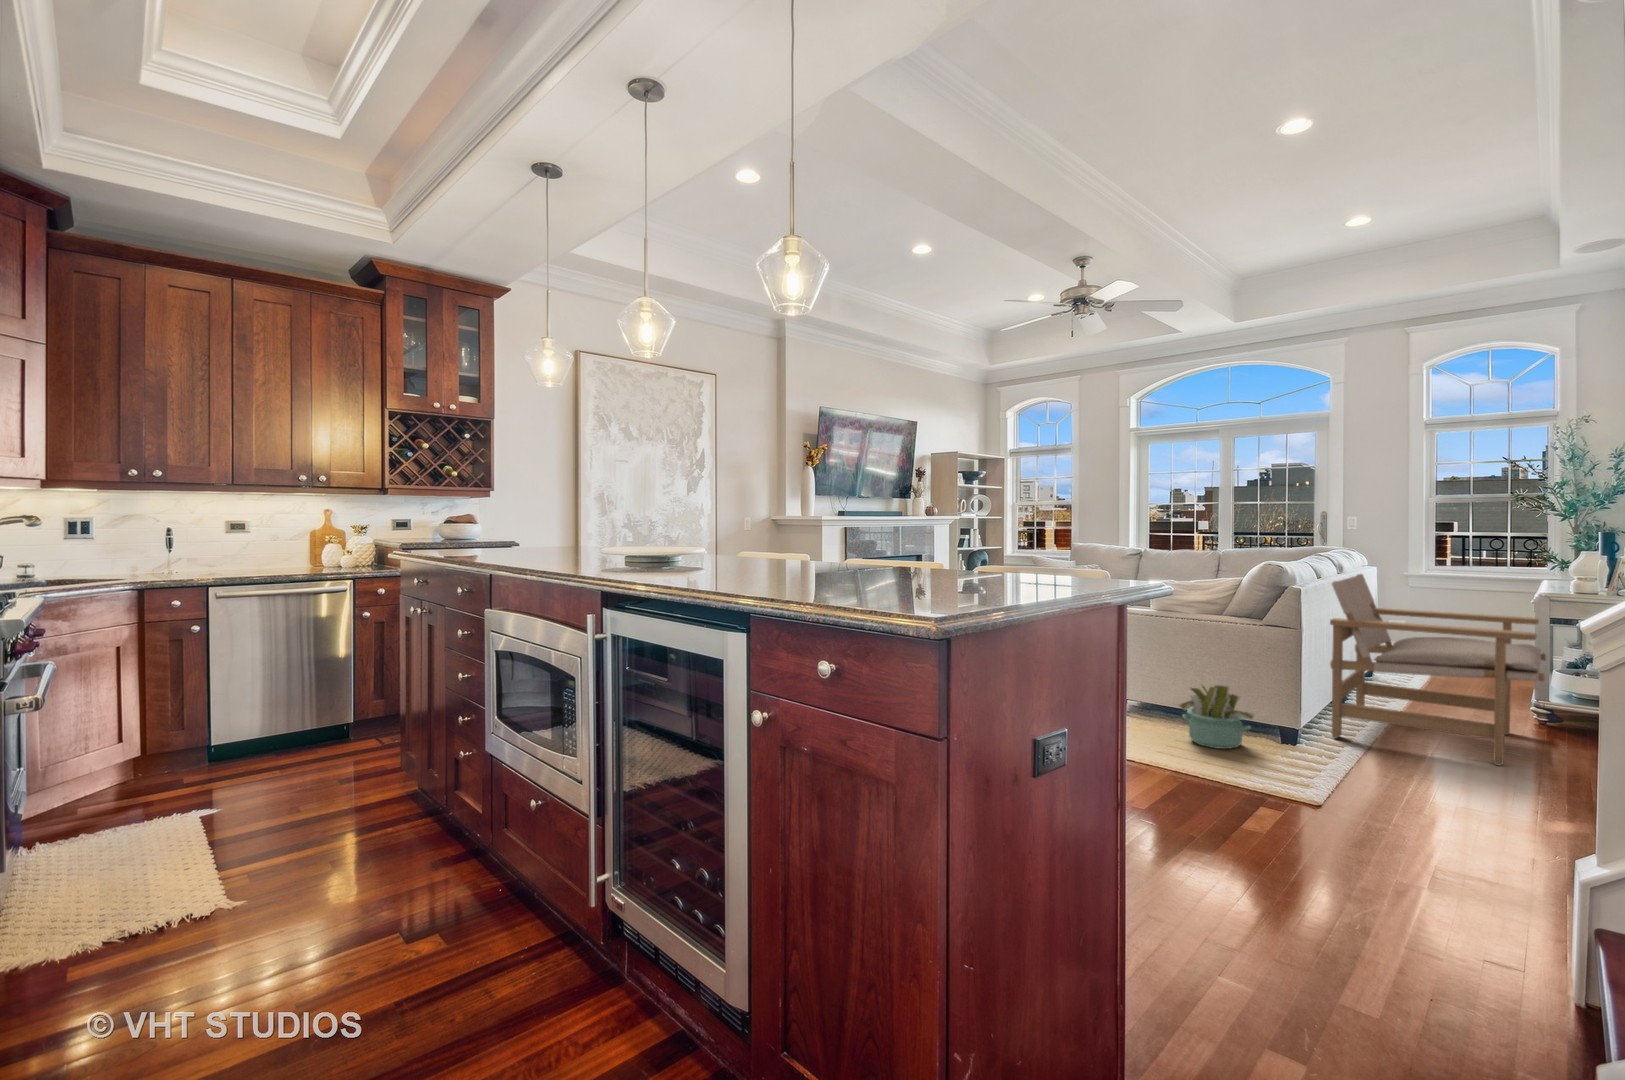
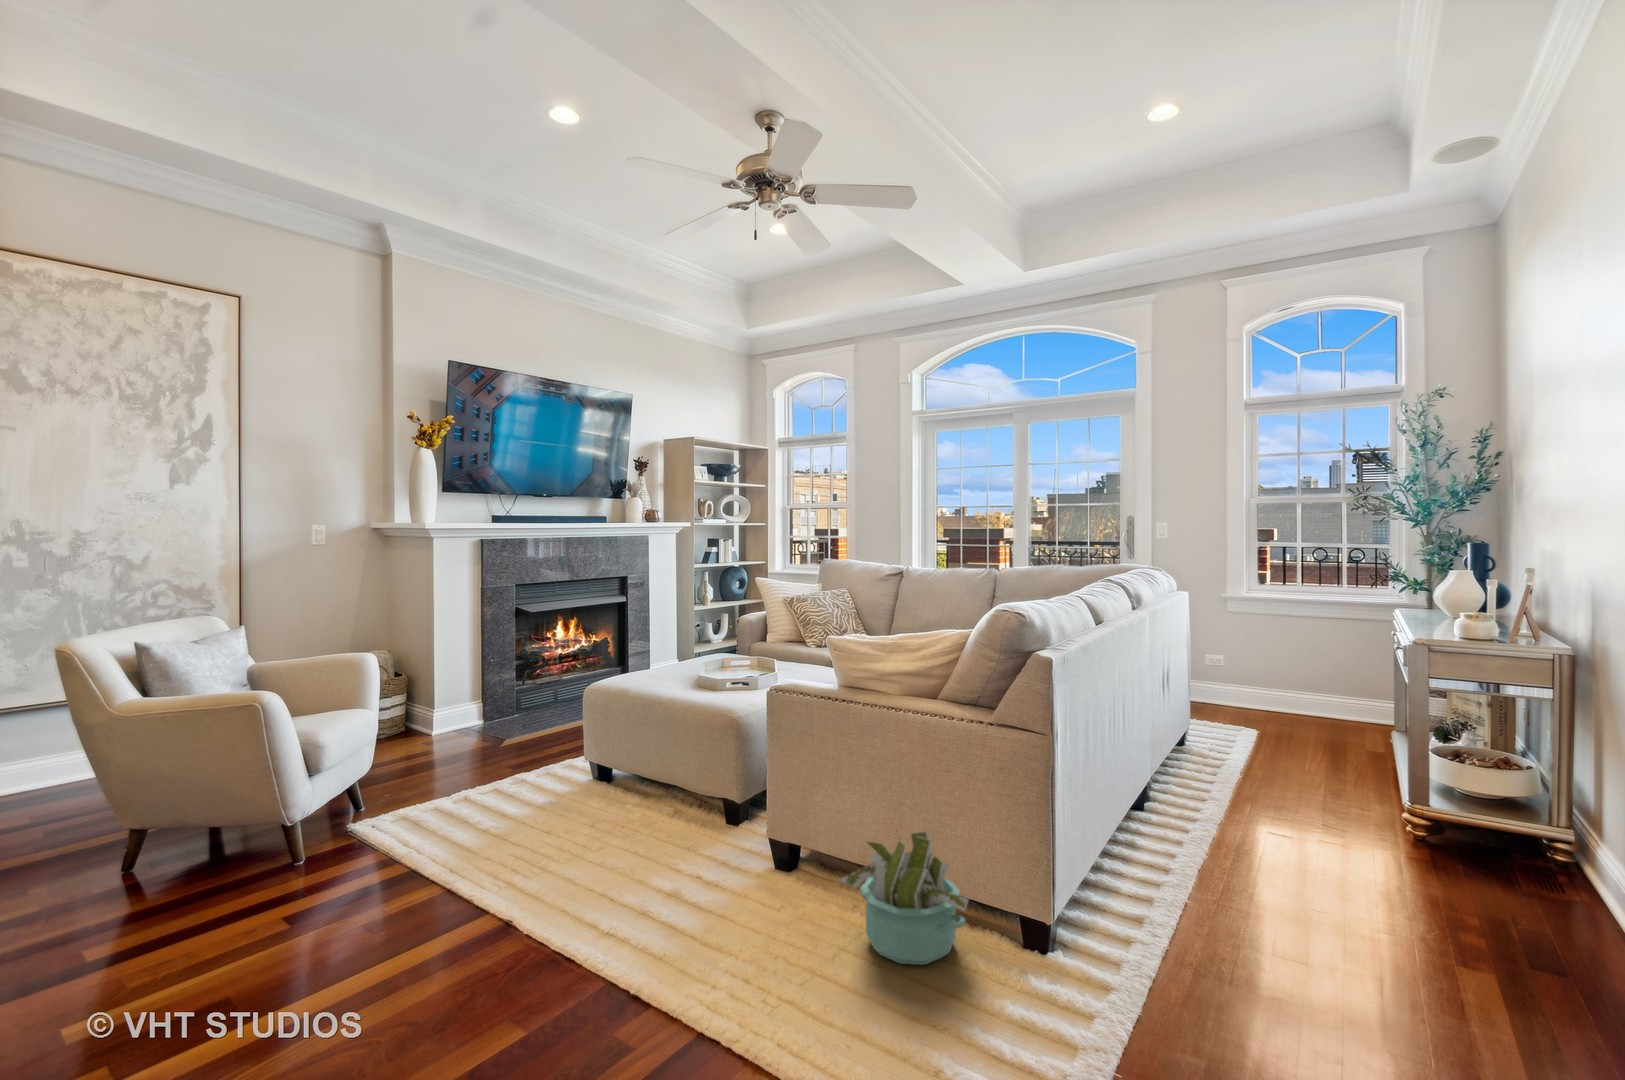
lounge chair: present [1330,574,1546,765] -> none [1106,613,1459,985]

